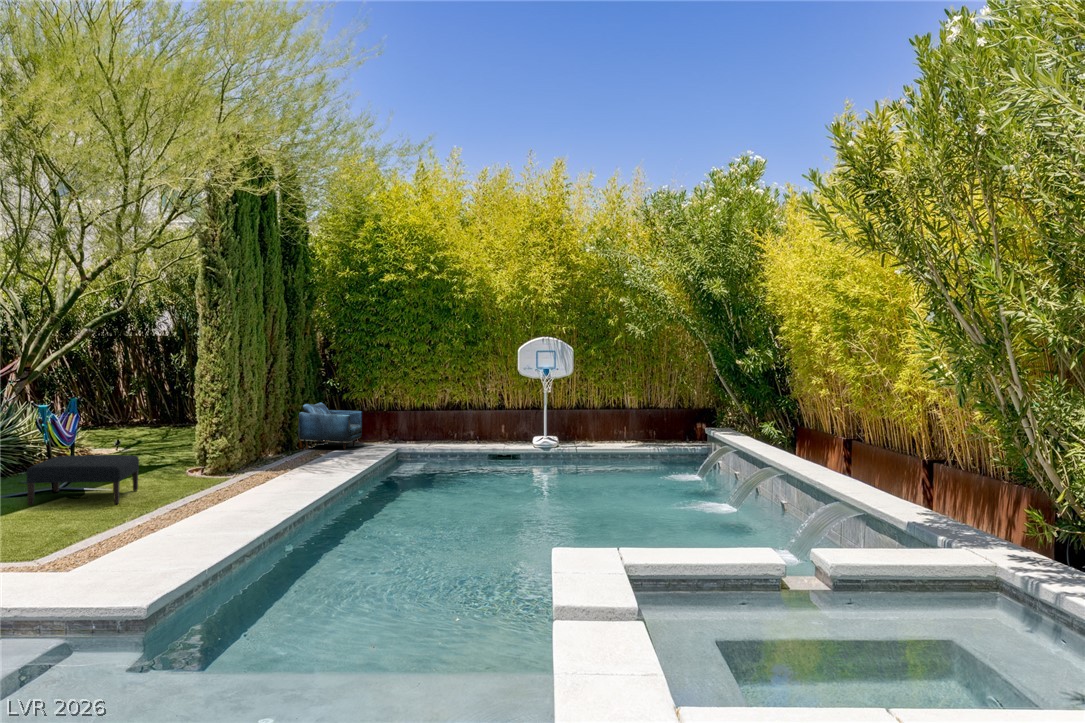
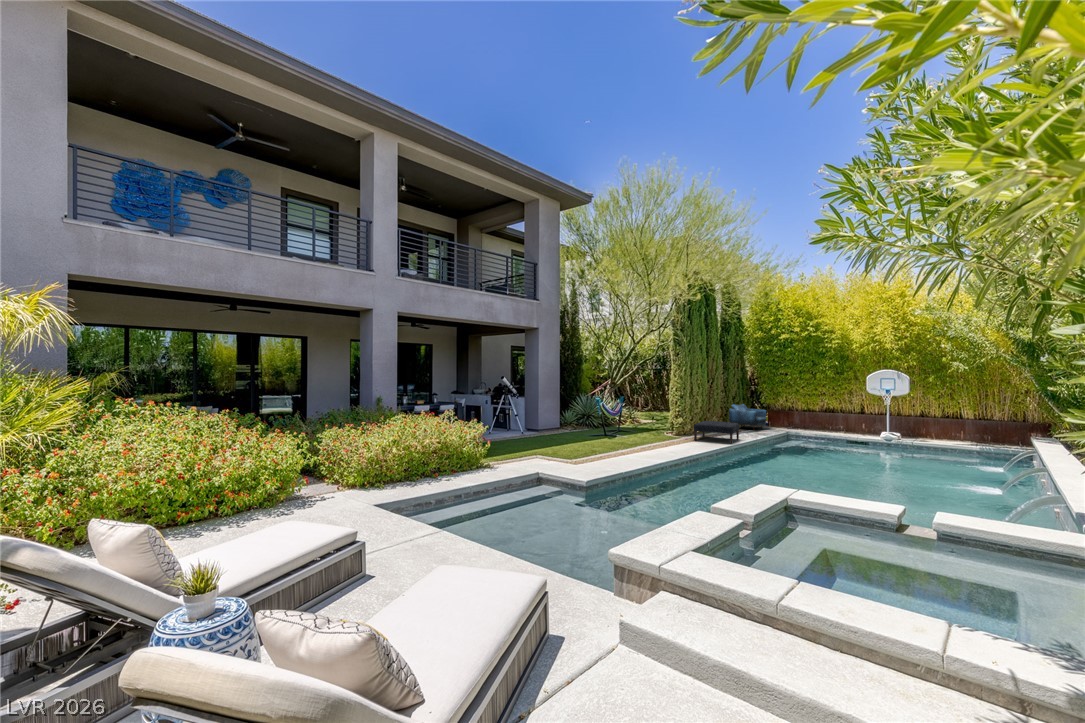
ottoman: present [27,455,139,505] -> present [694,421,739,444]

